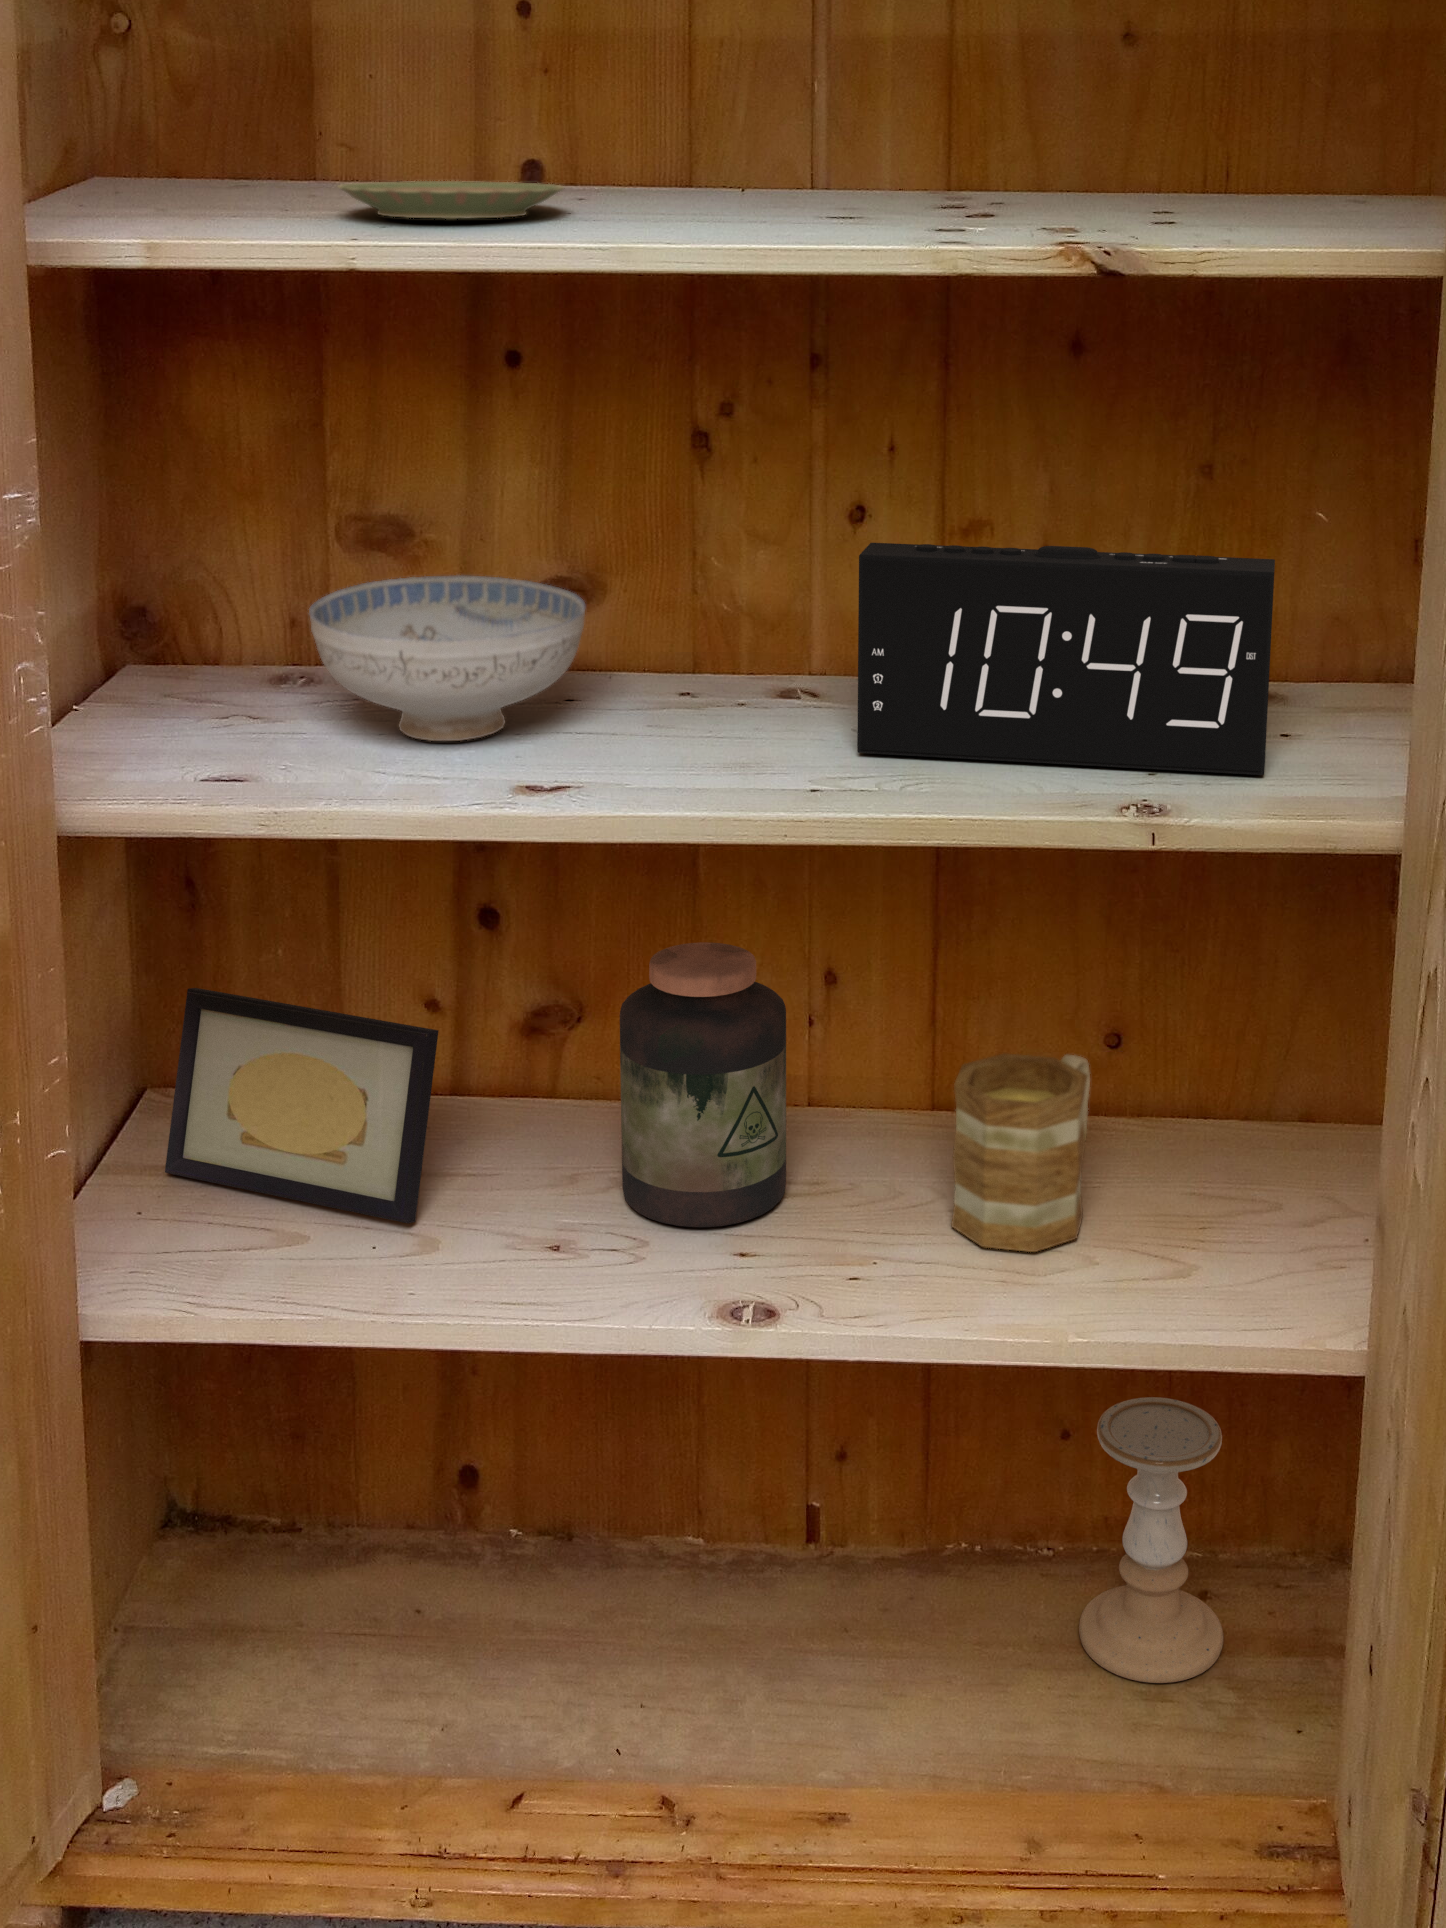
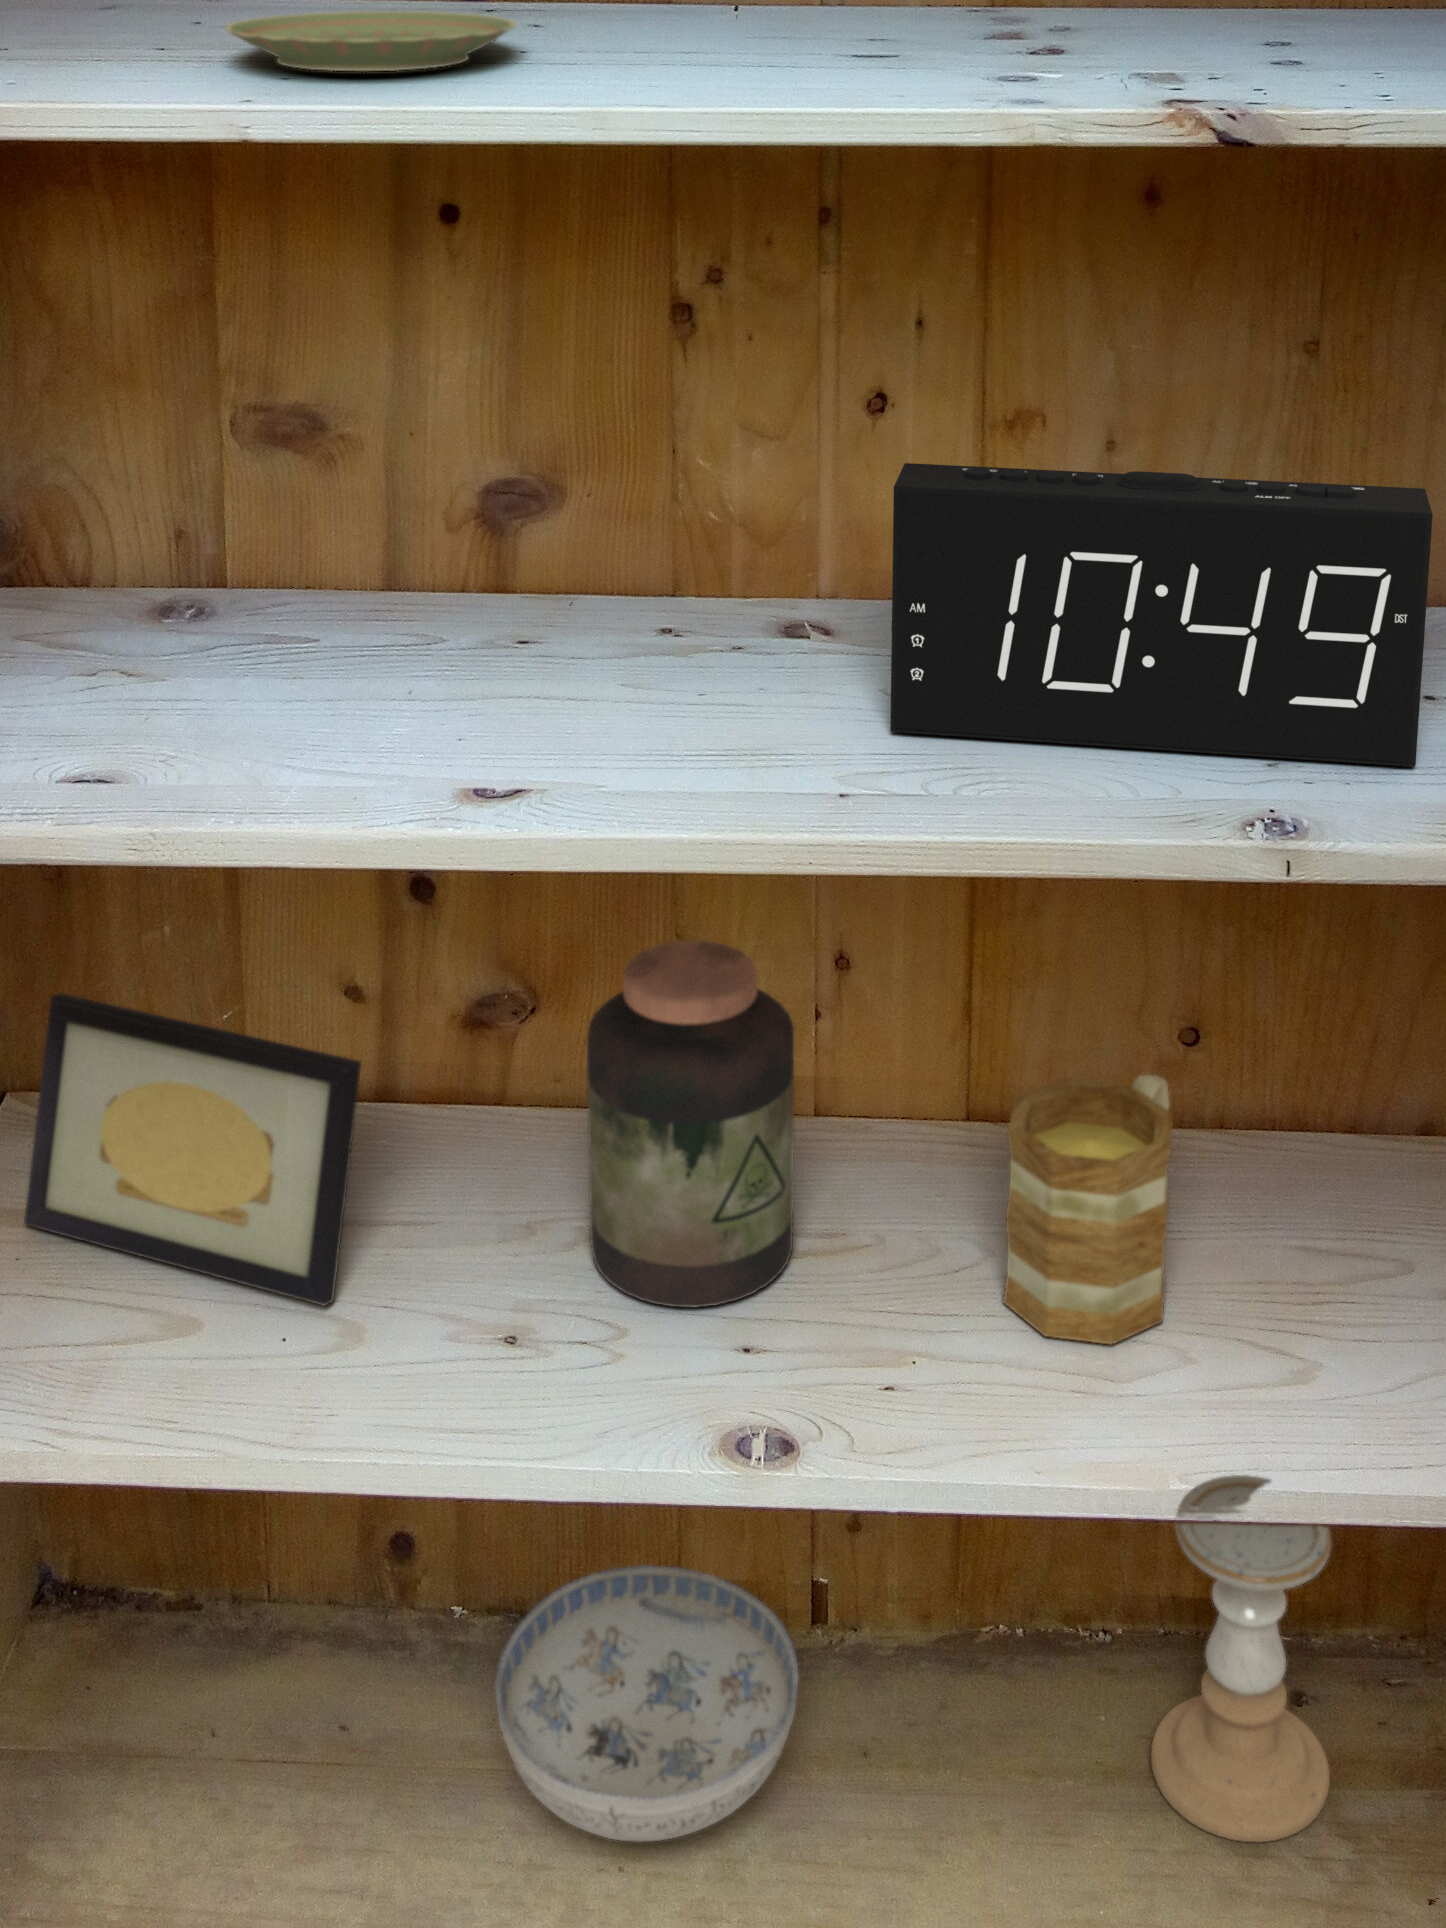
ceramic bowl: present [309,575,586,741] -> present [495,1565,798,1842]

